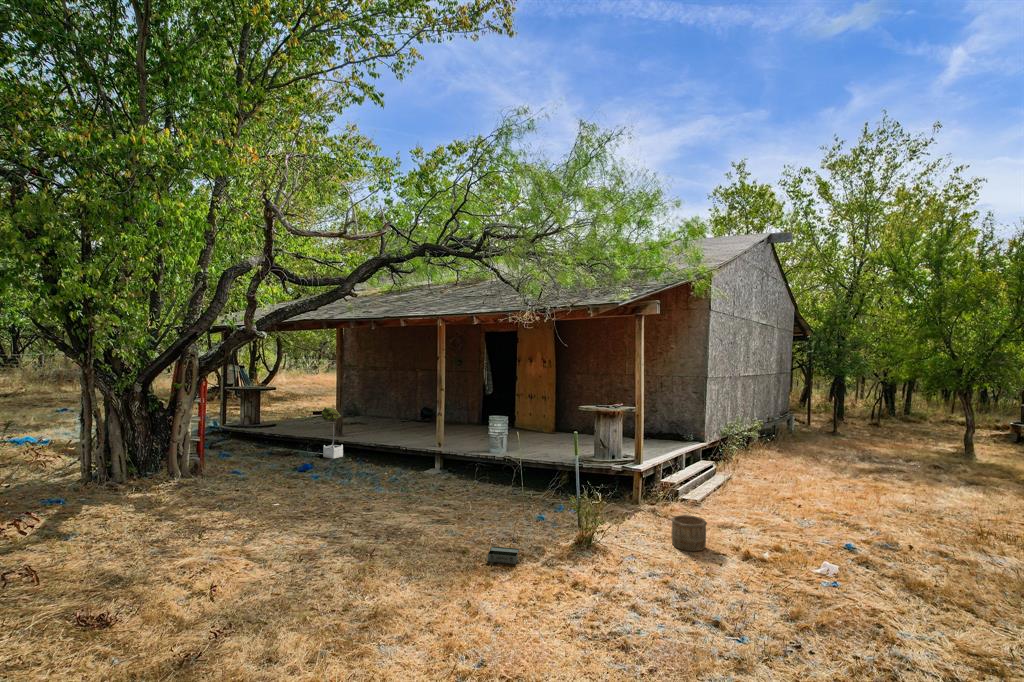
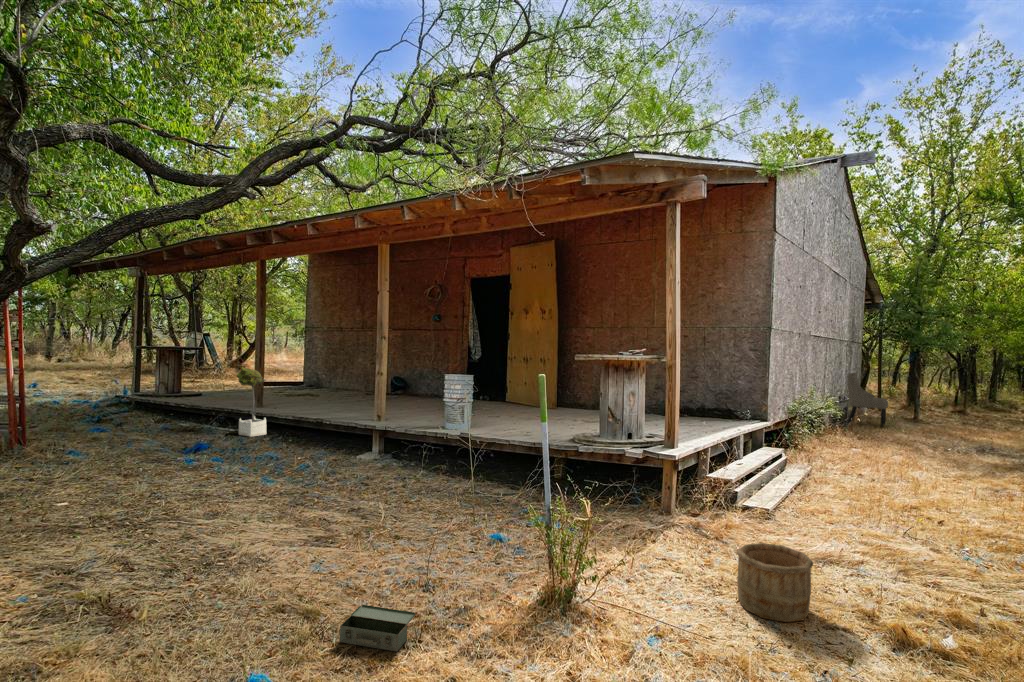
chair: none [775,398,807,441] -> present [847,373,888,427]

